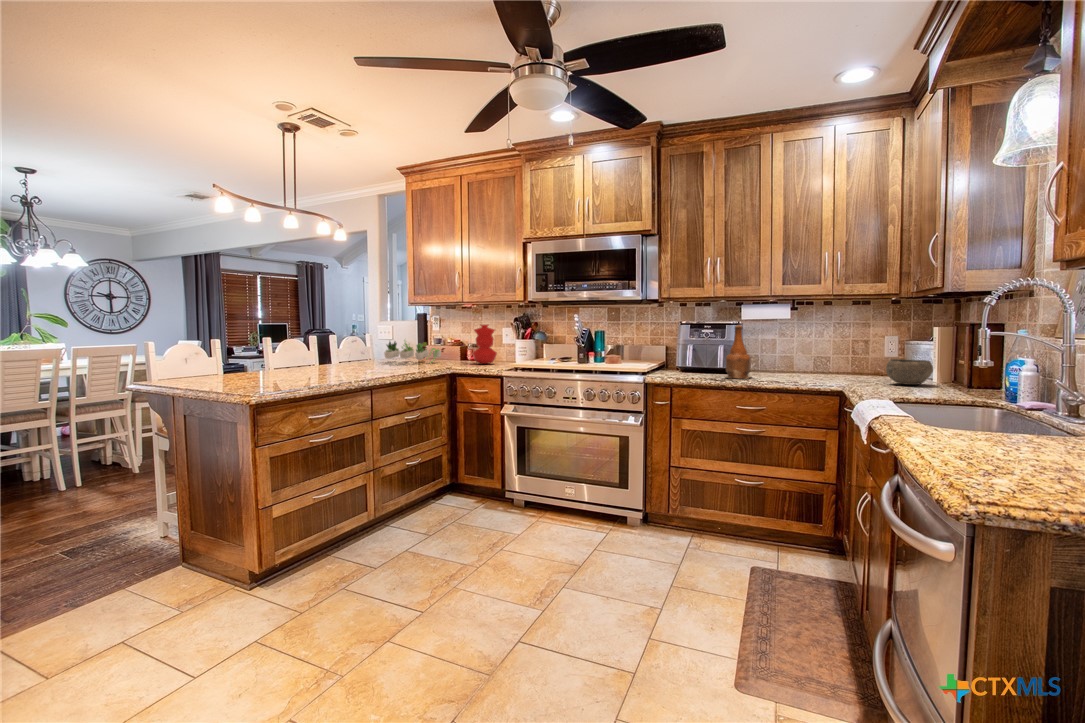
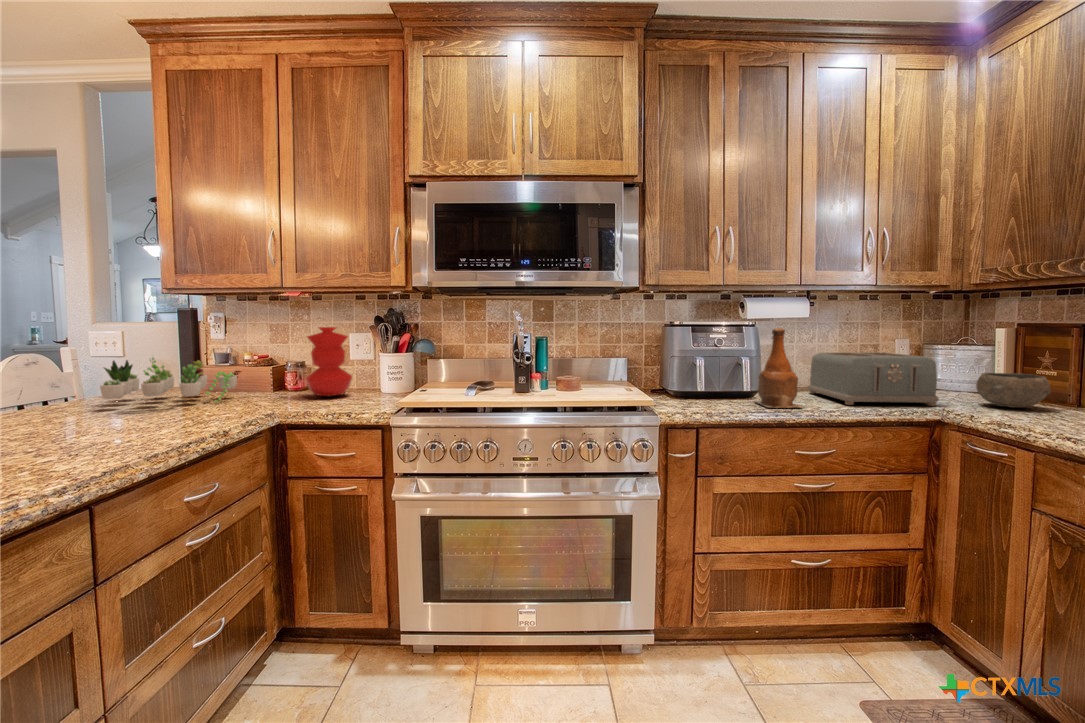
toaster: none [785,344,856,382] -> present [808,353,939,406]

